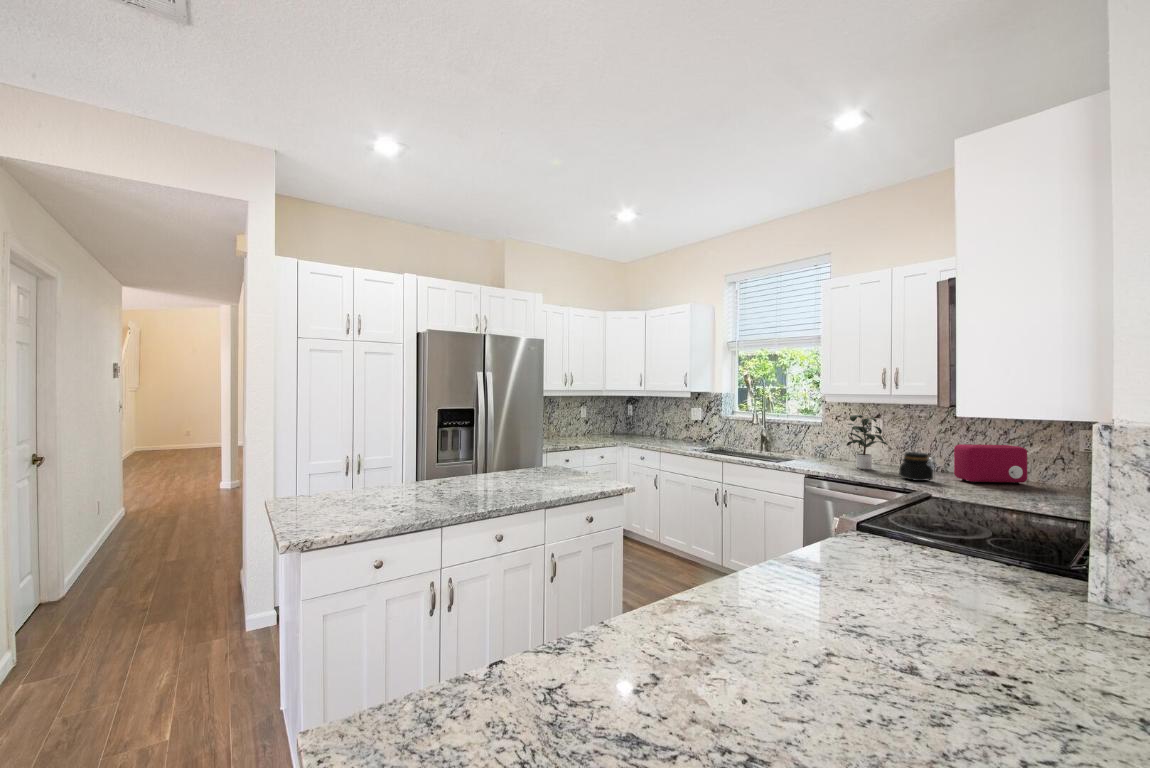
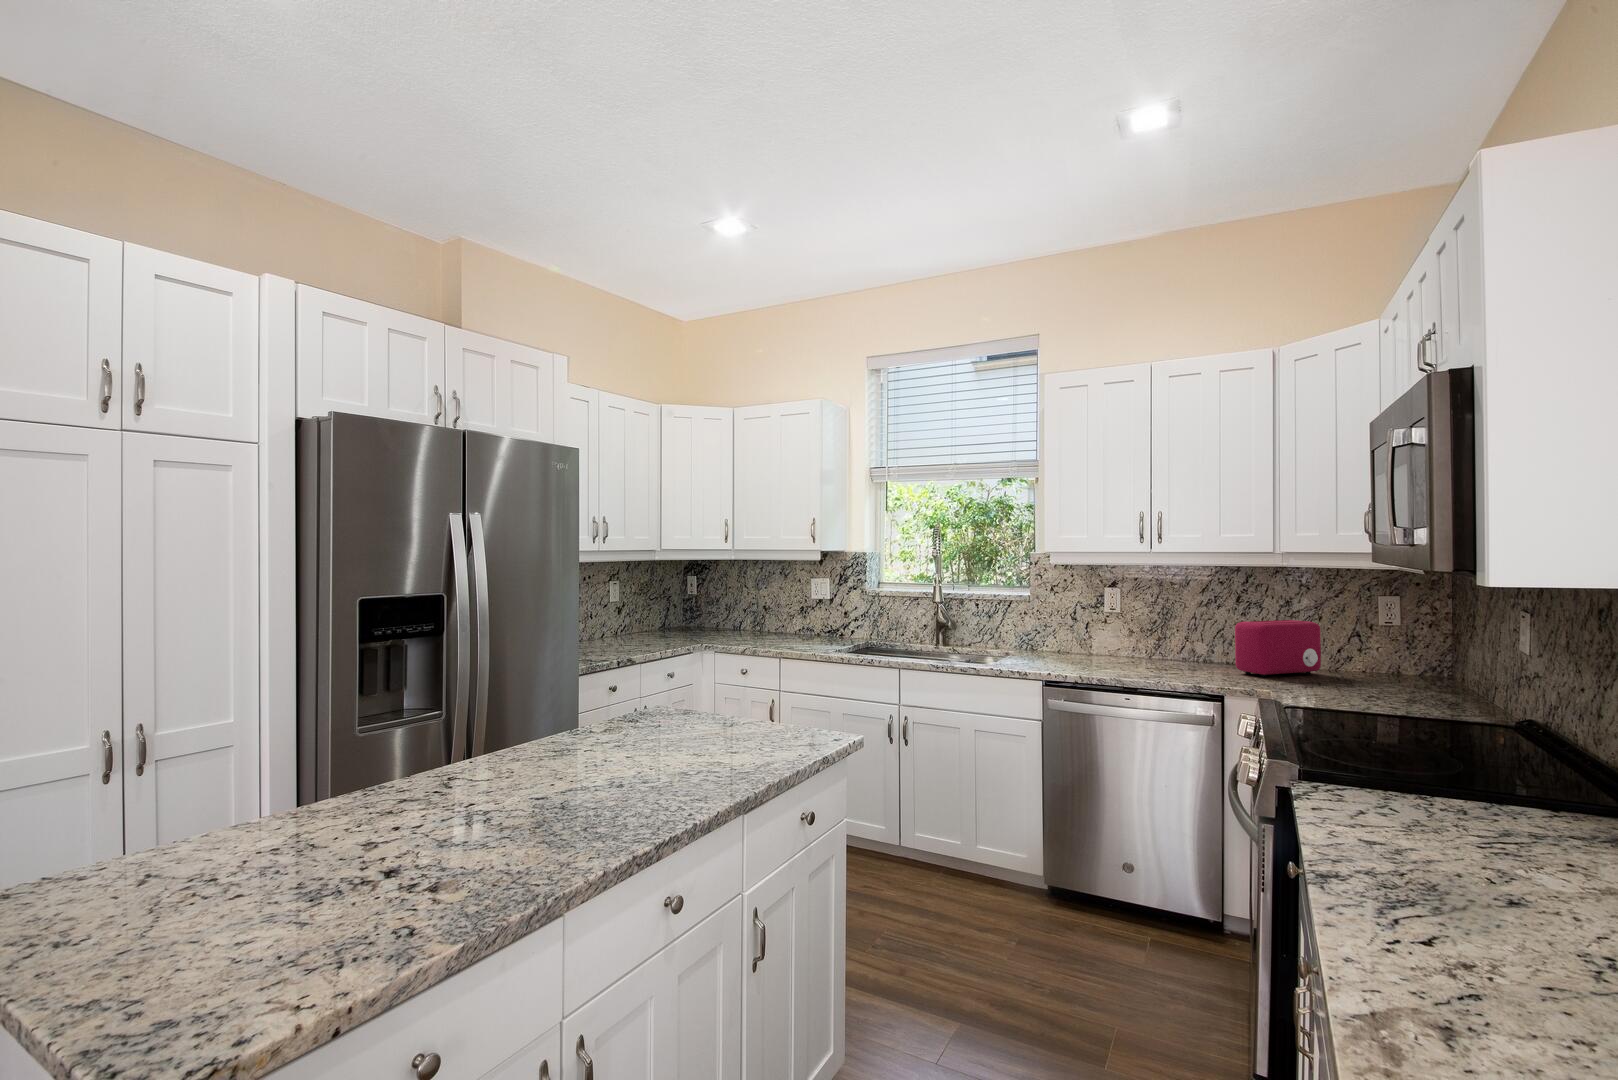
potted plant: present [847,415,888,470] -> none [1073,582,1157,666]
jar: present [899,452,933,481] -> none [1173,636,1219,679]

